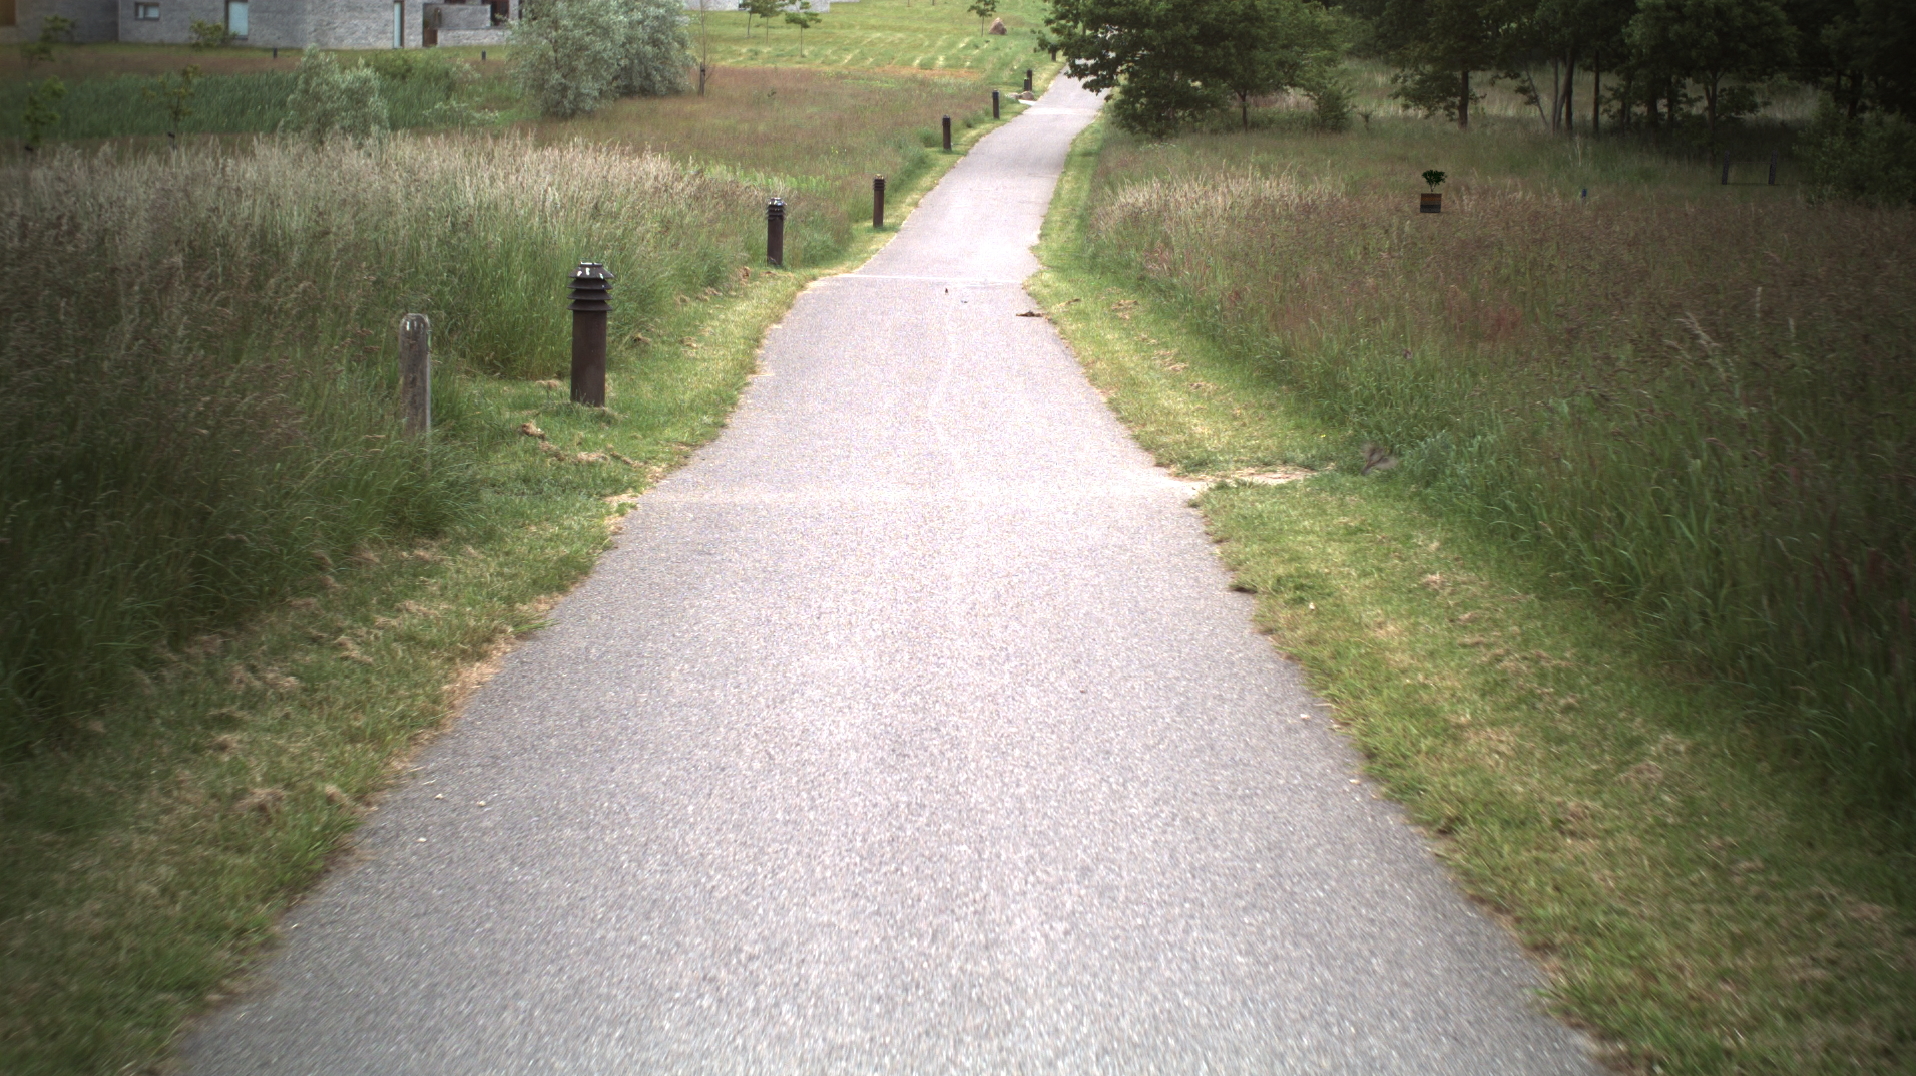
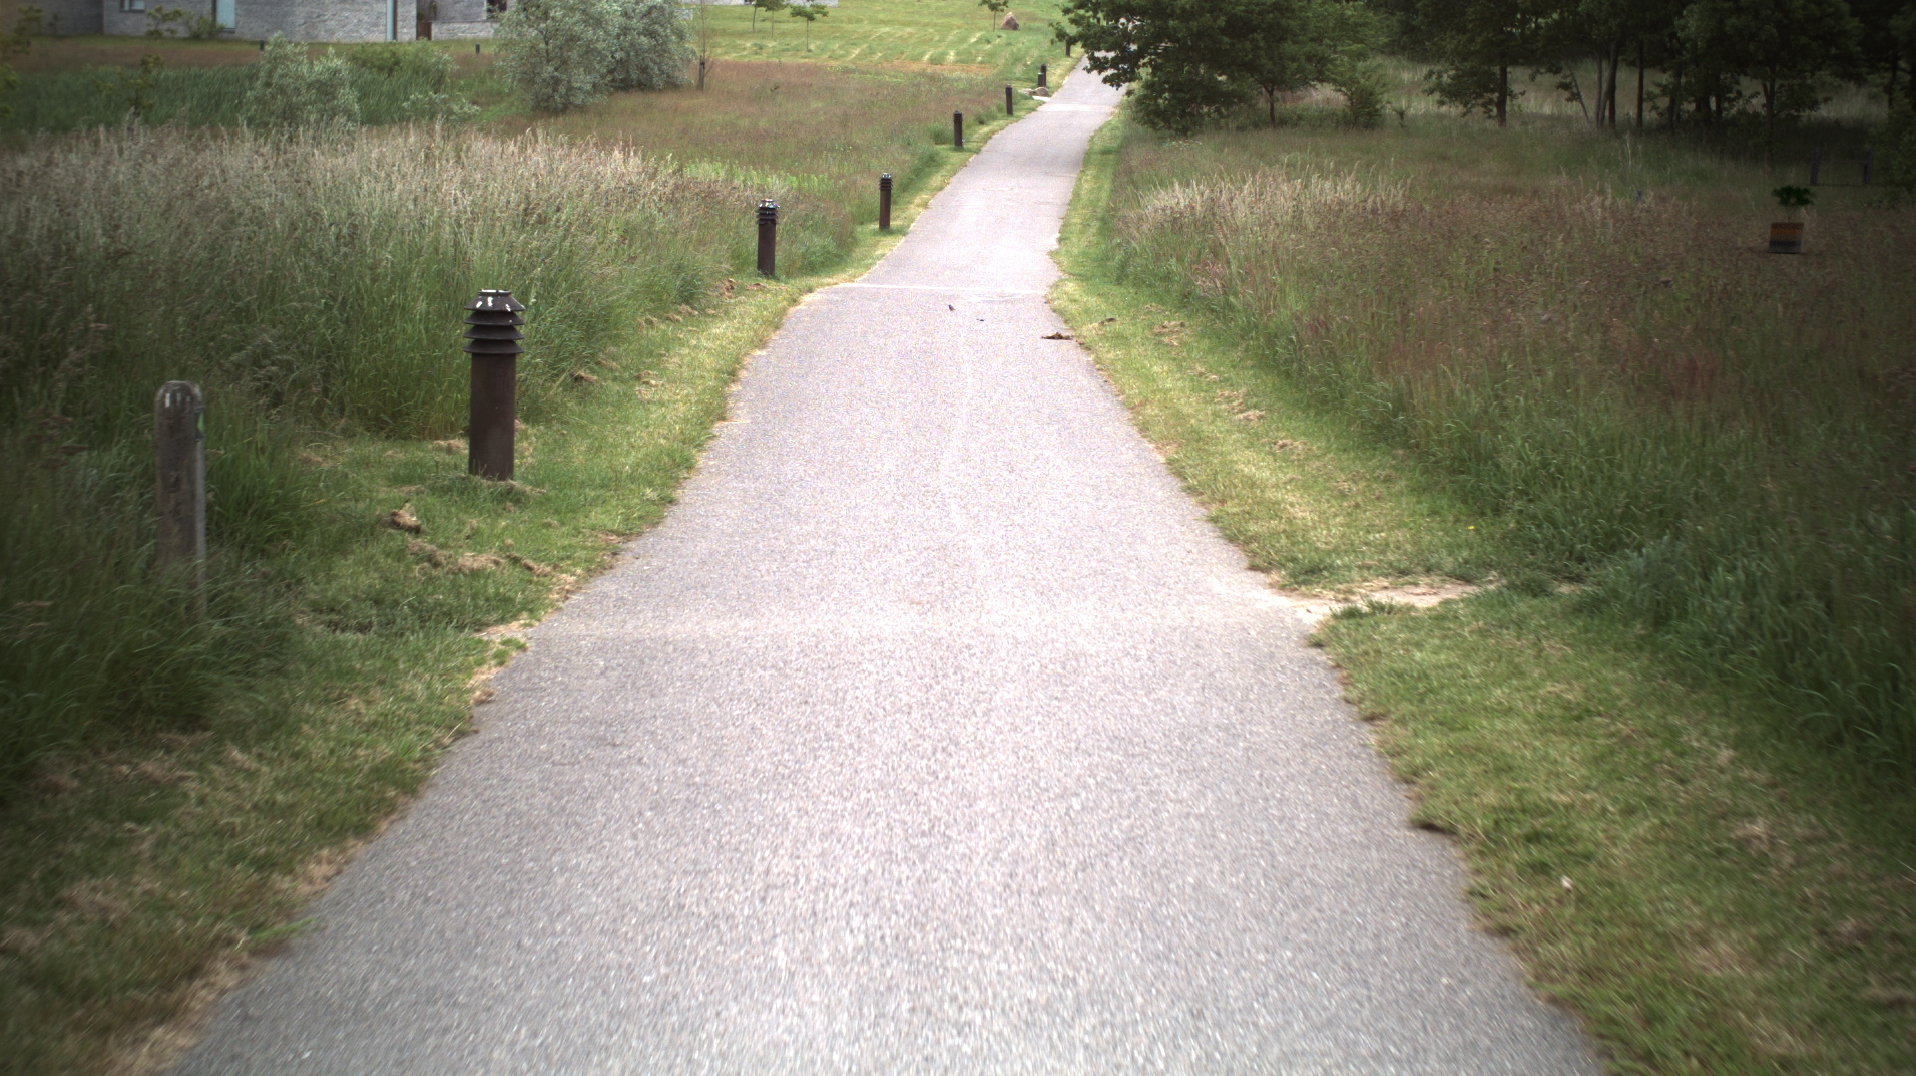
potted tree: present [1420,170,1447,212] -> present [1768,185,1816,253]

